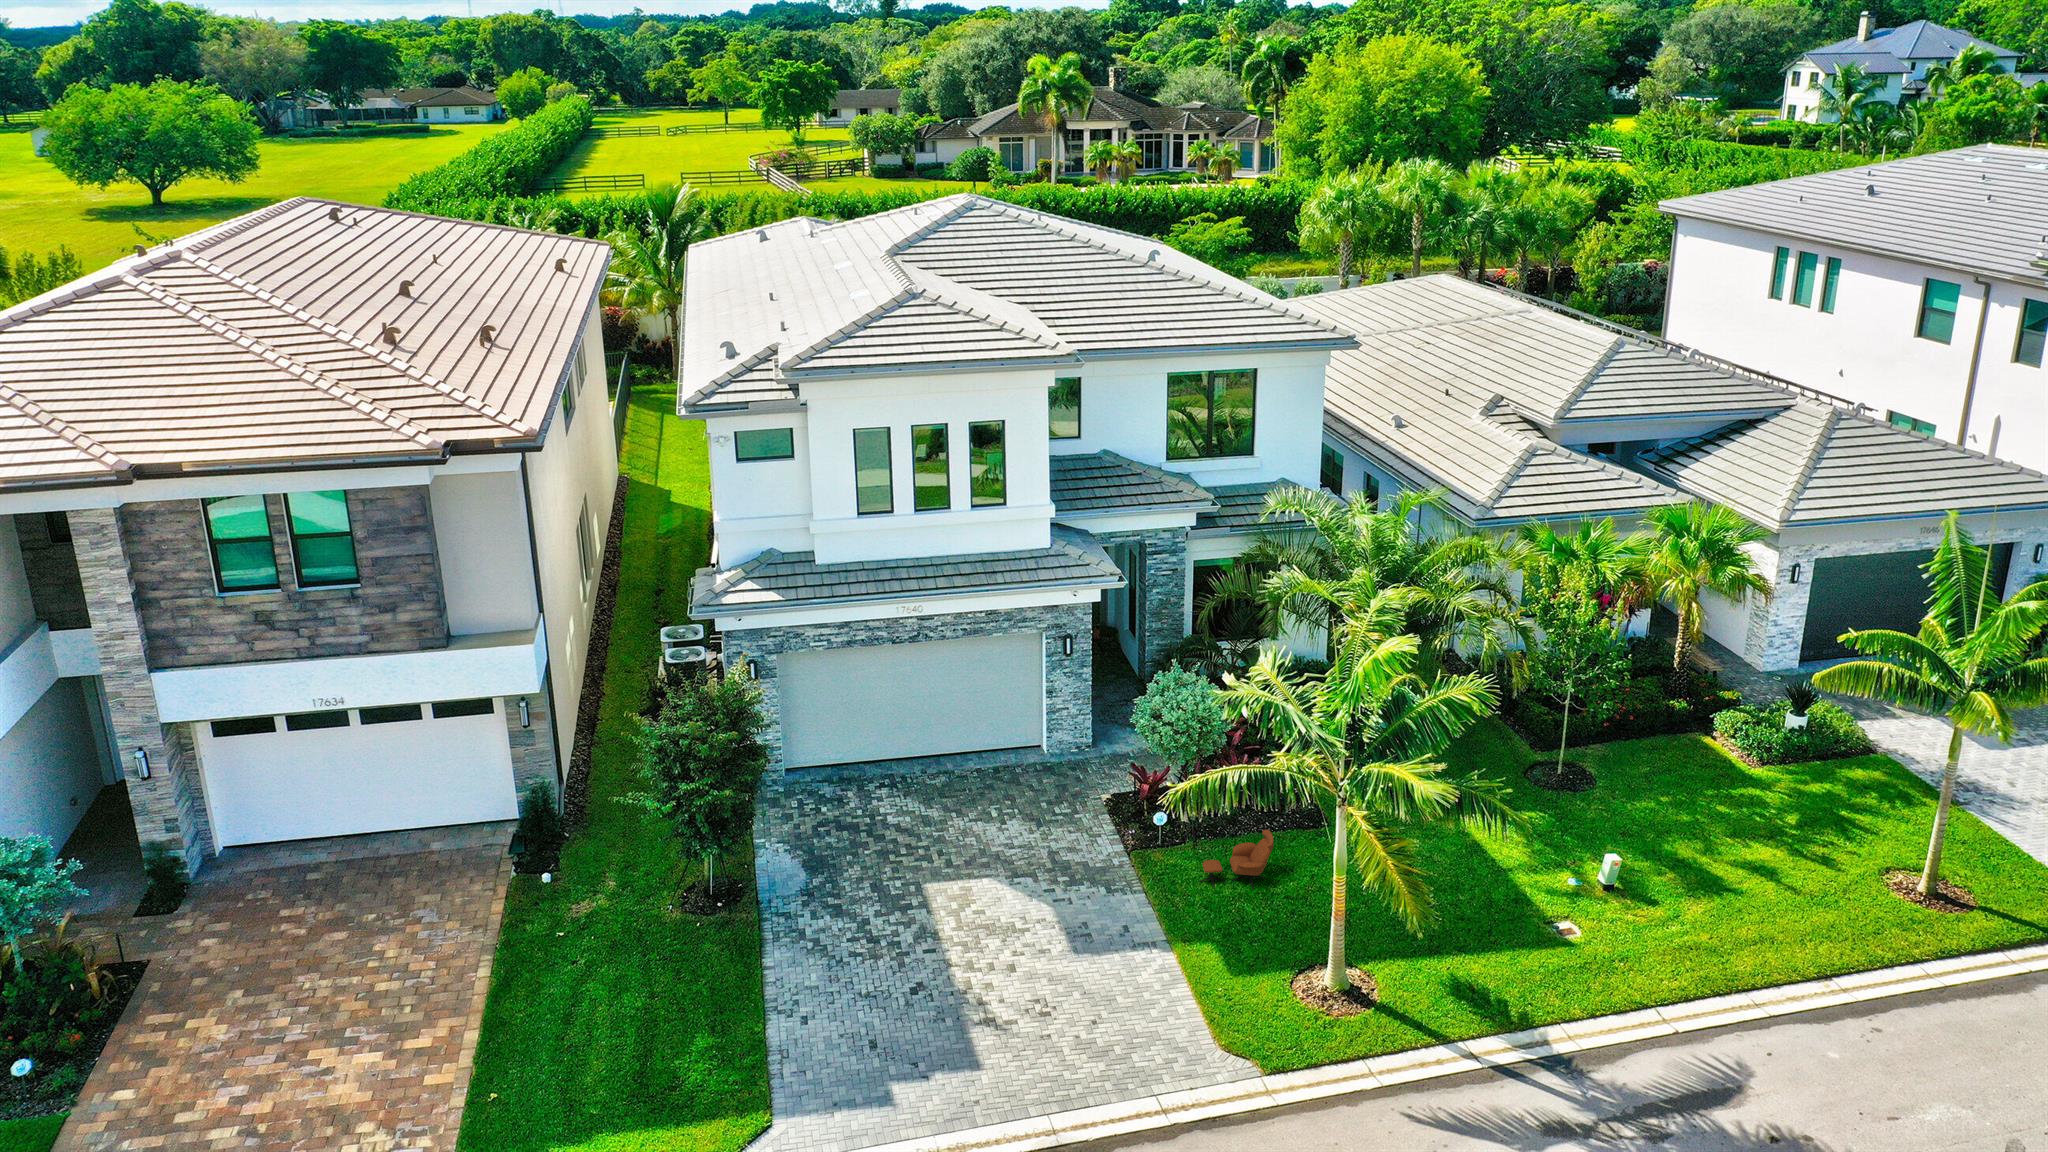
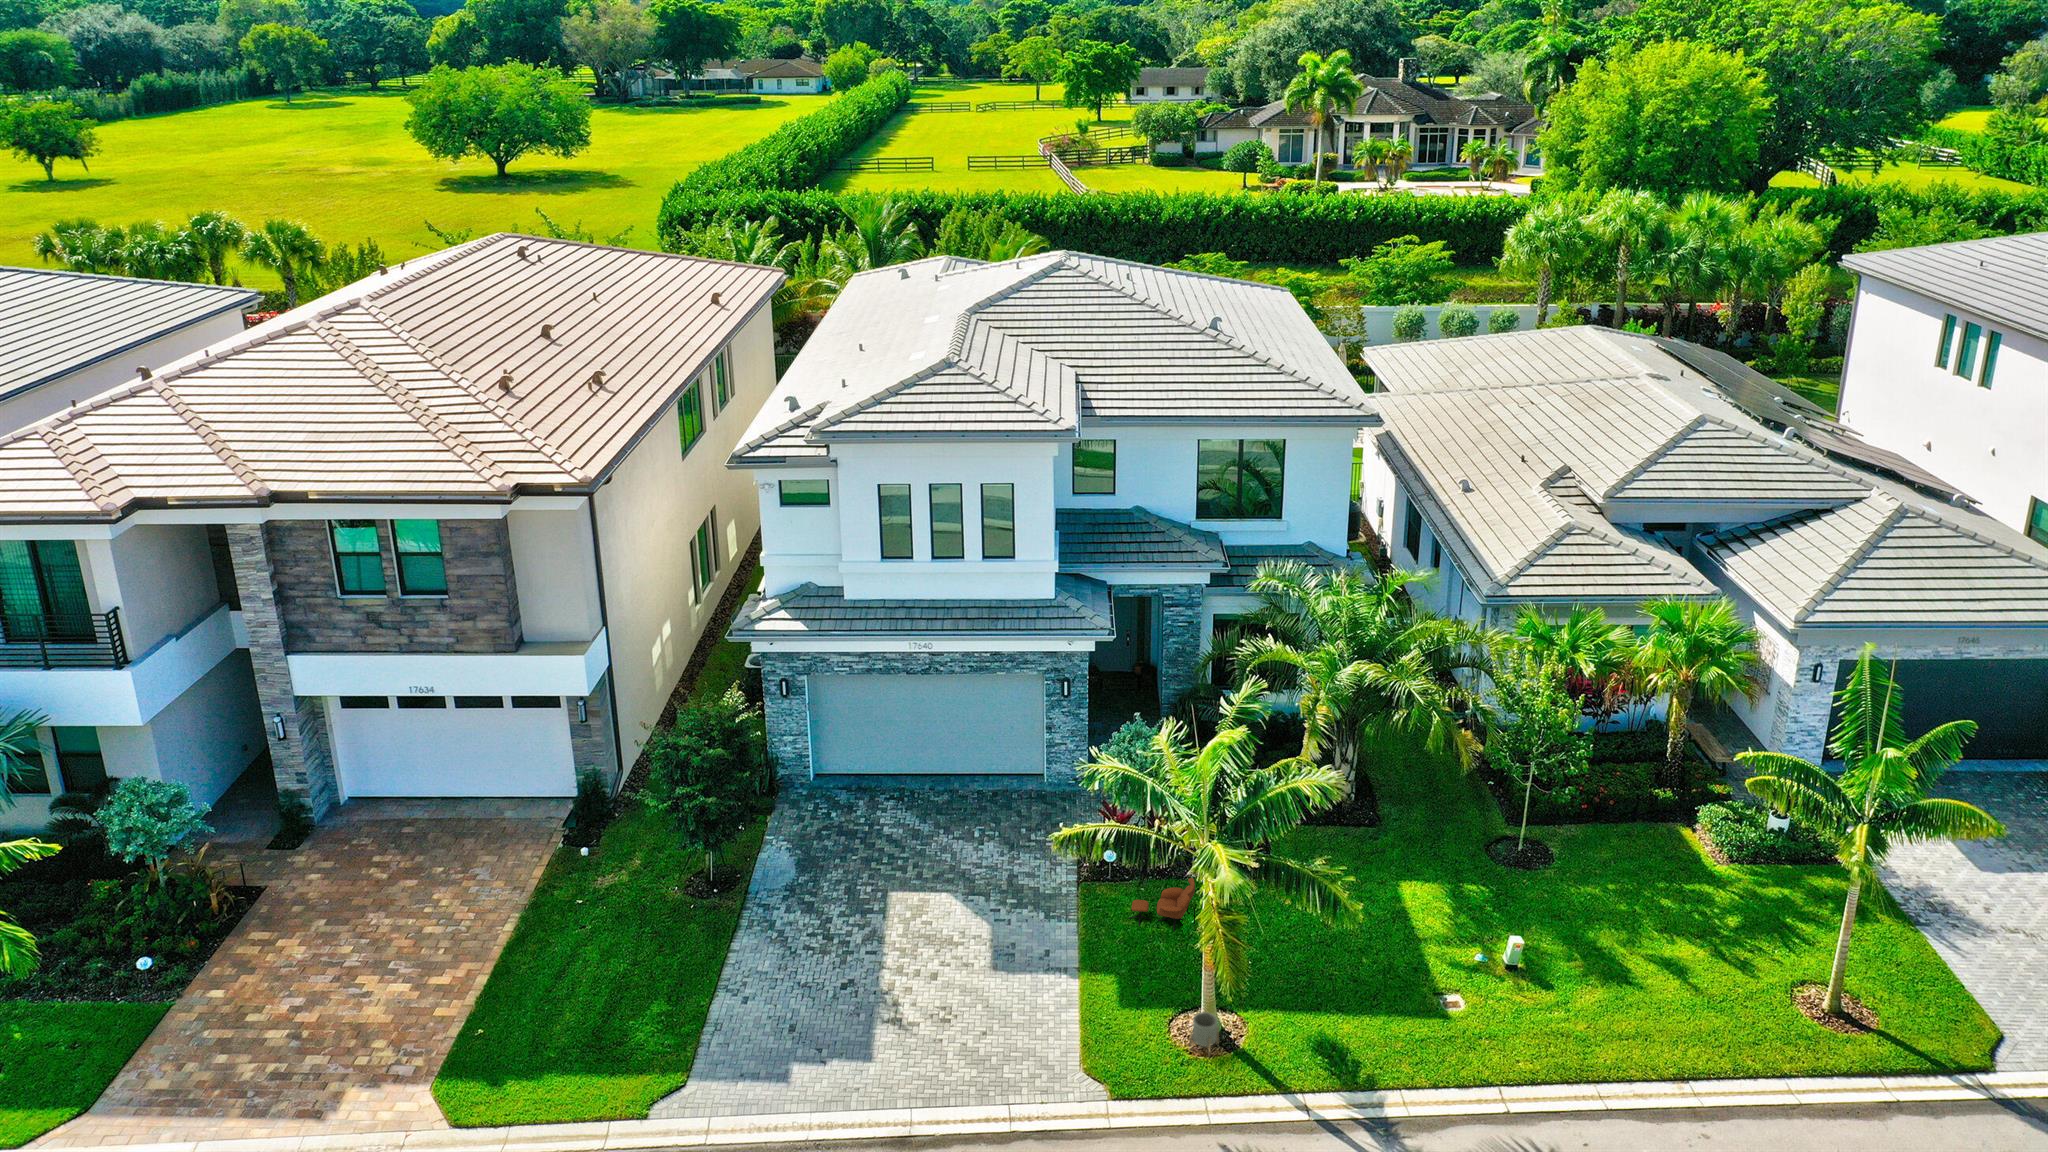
planter: none [1324,967,1355,1015] -> present [1190,1012,1219,1055]

